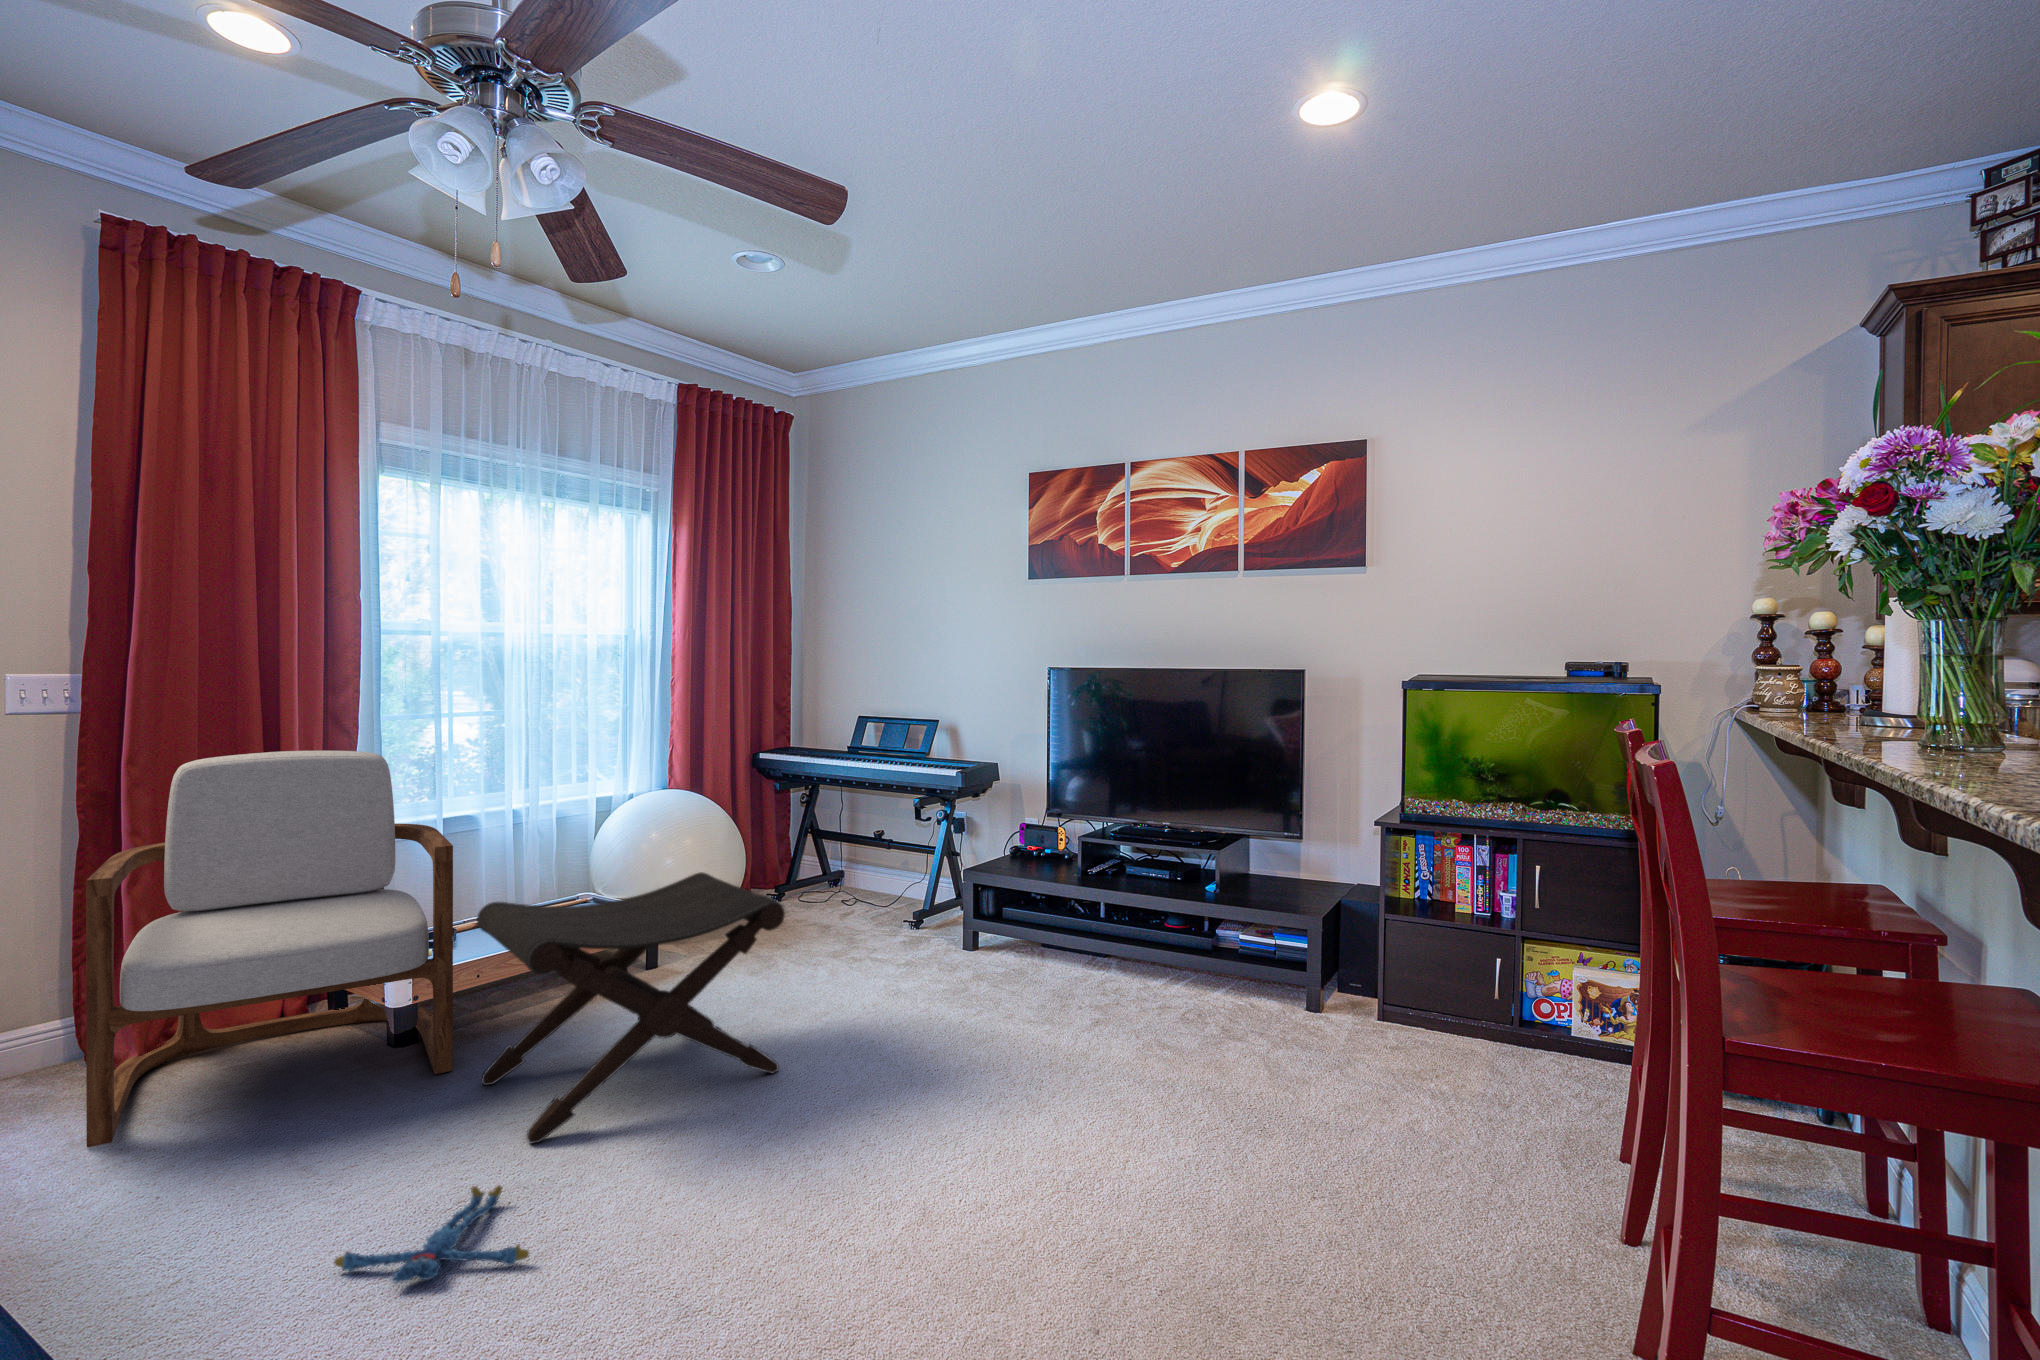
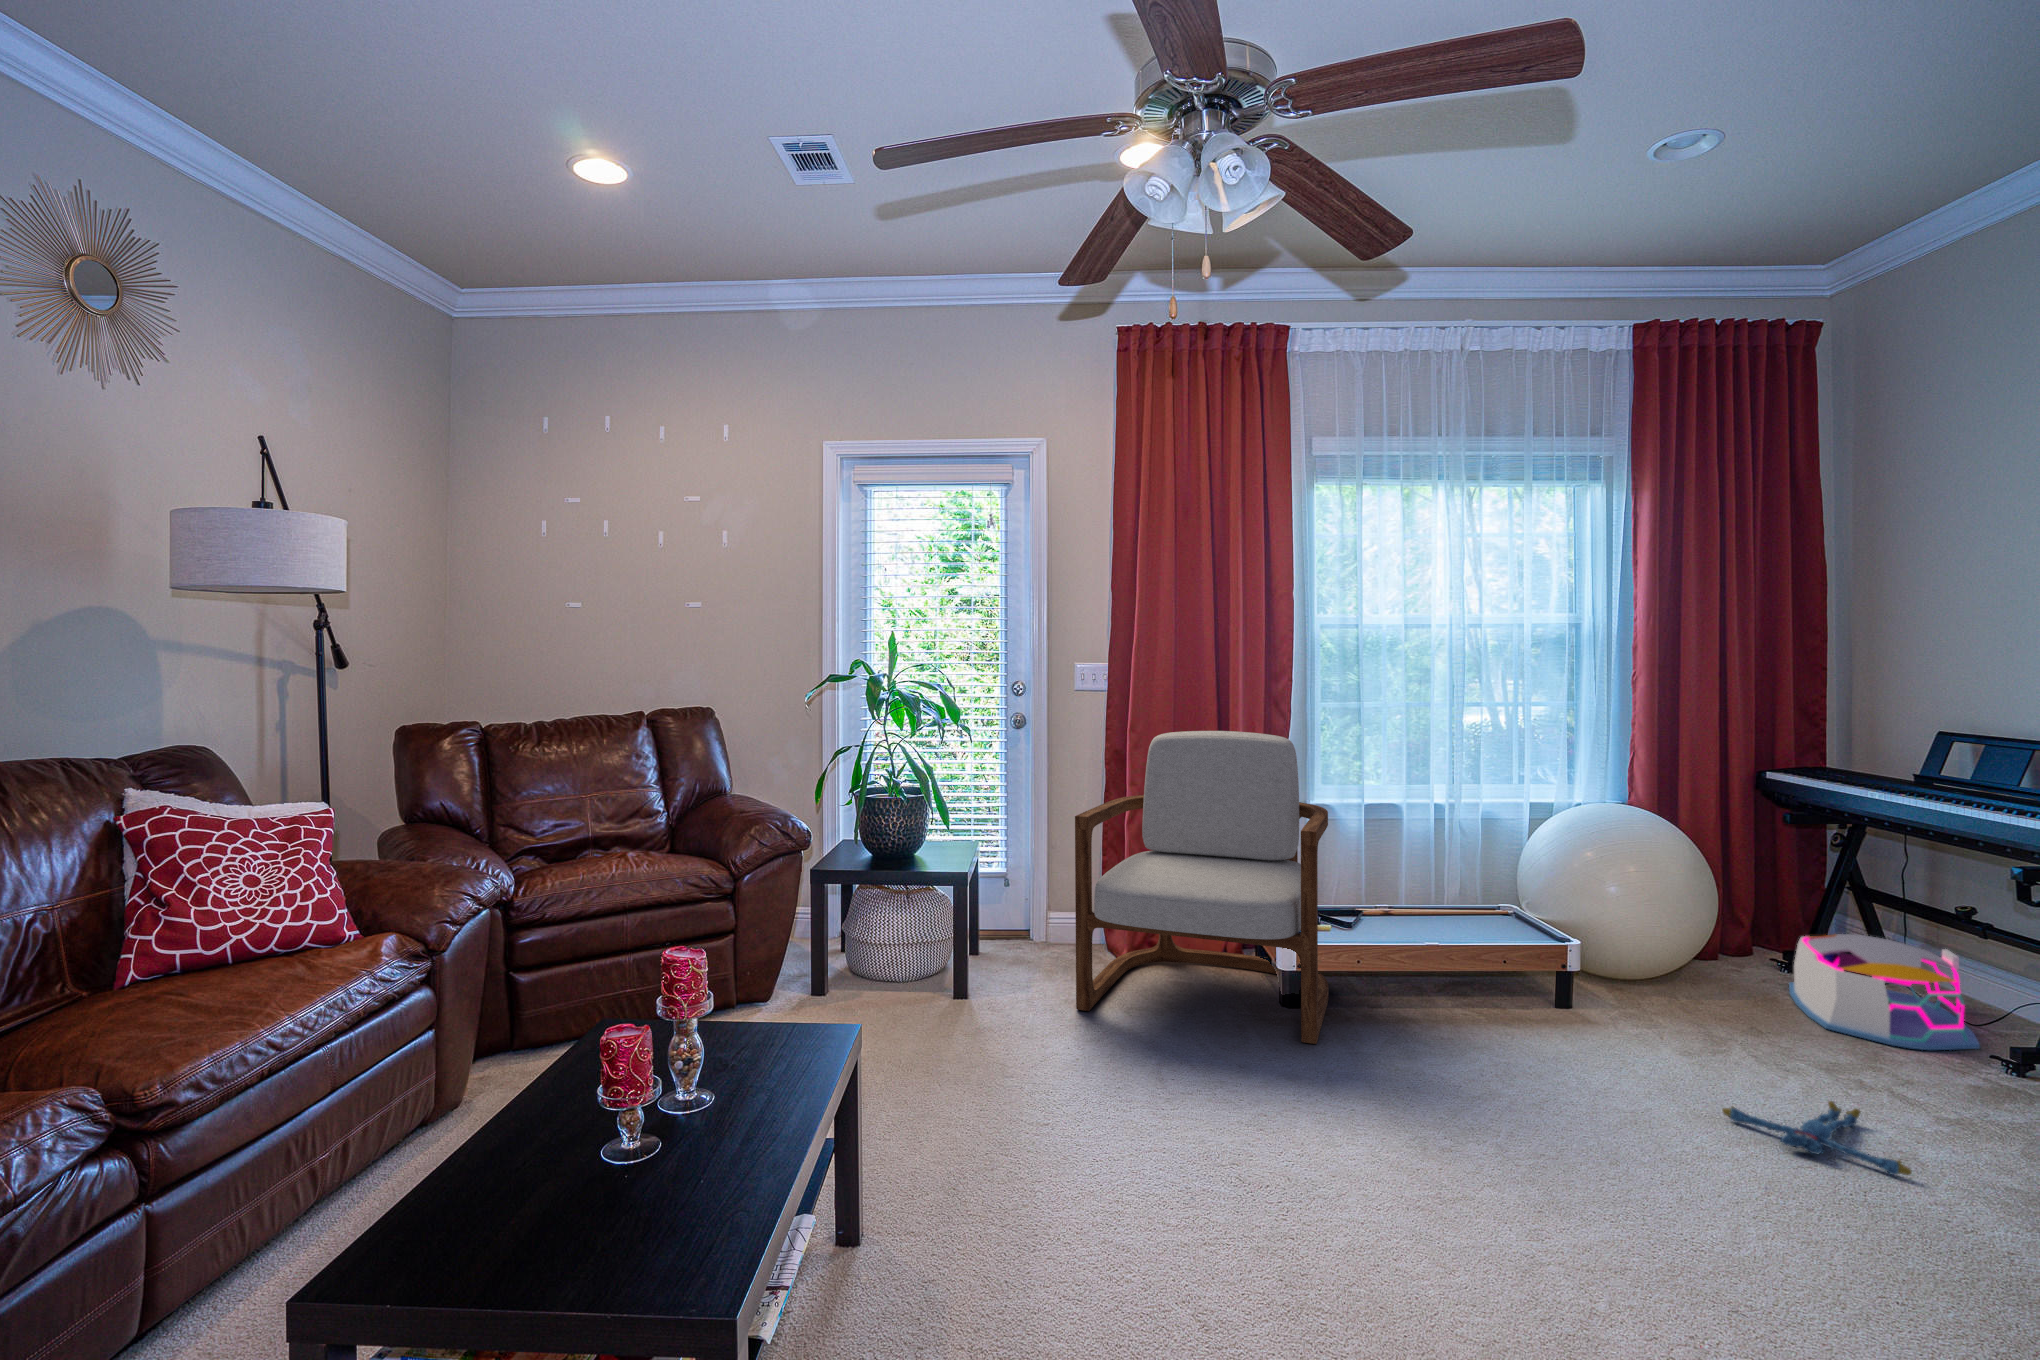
storage bin: none [786,861,897,932] -> present [1789,934,1980,1050]
footstool: present [477,872,785,1143] -> none [1327,893,1651,1187]
plush toy: present [334,1185,529,1283] -> present [1722,1101,1912,1175]

